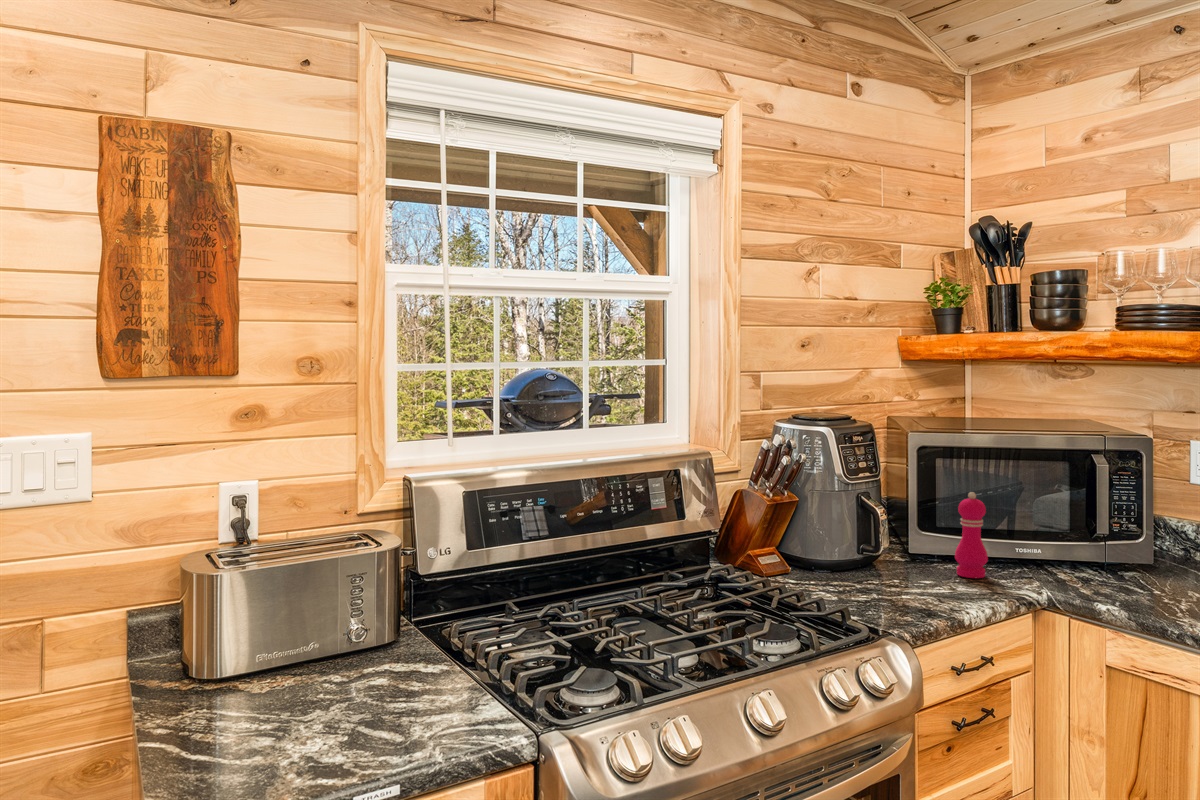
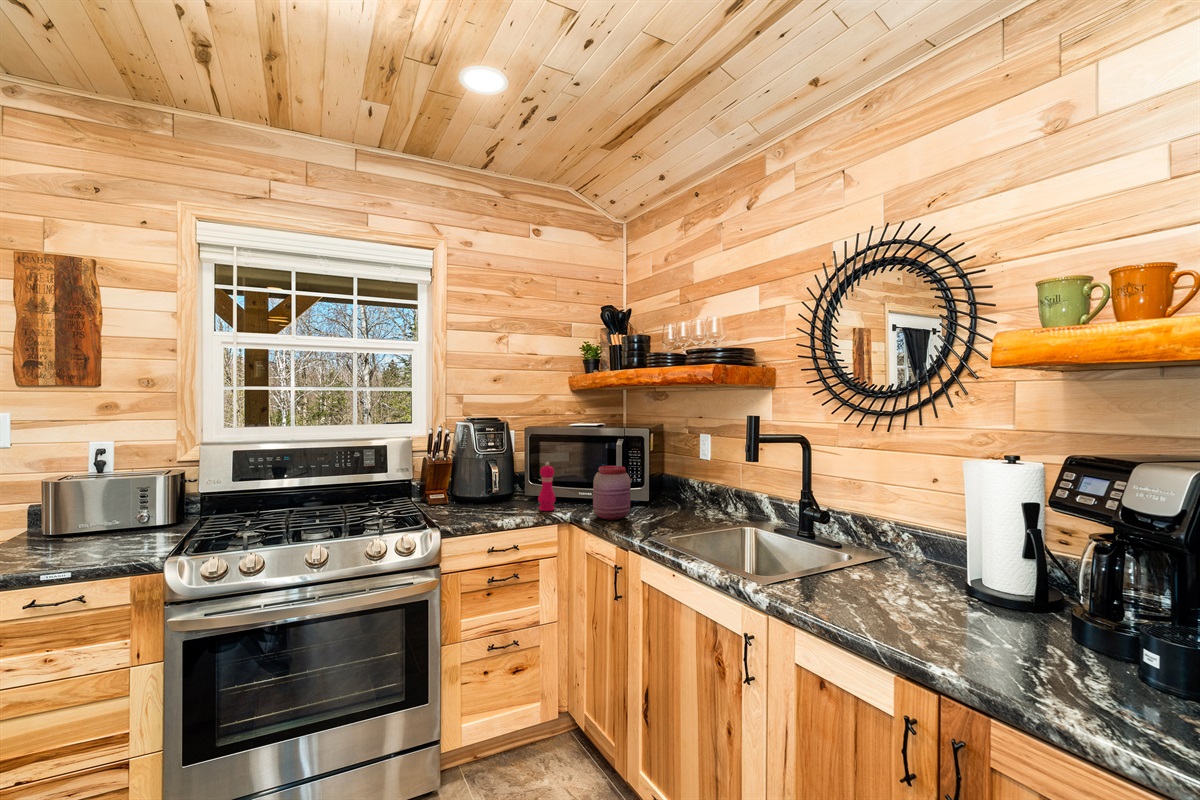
jar: none [1074,497,1152,594] -> present [593,466,631,520]

